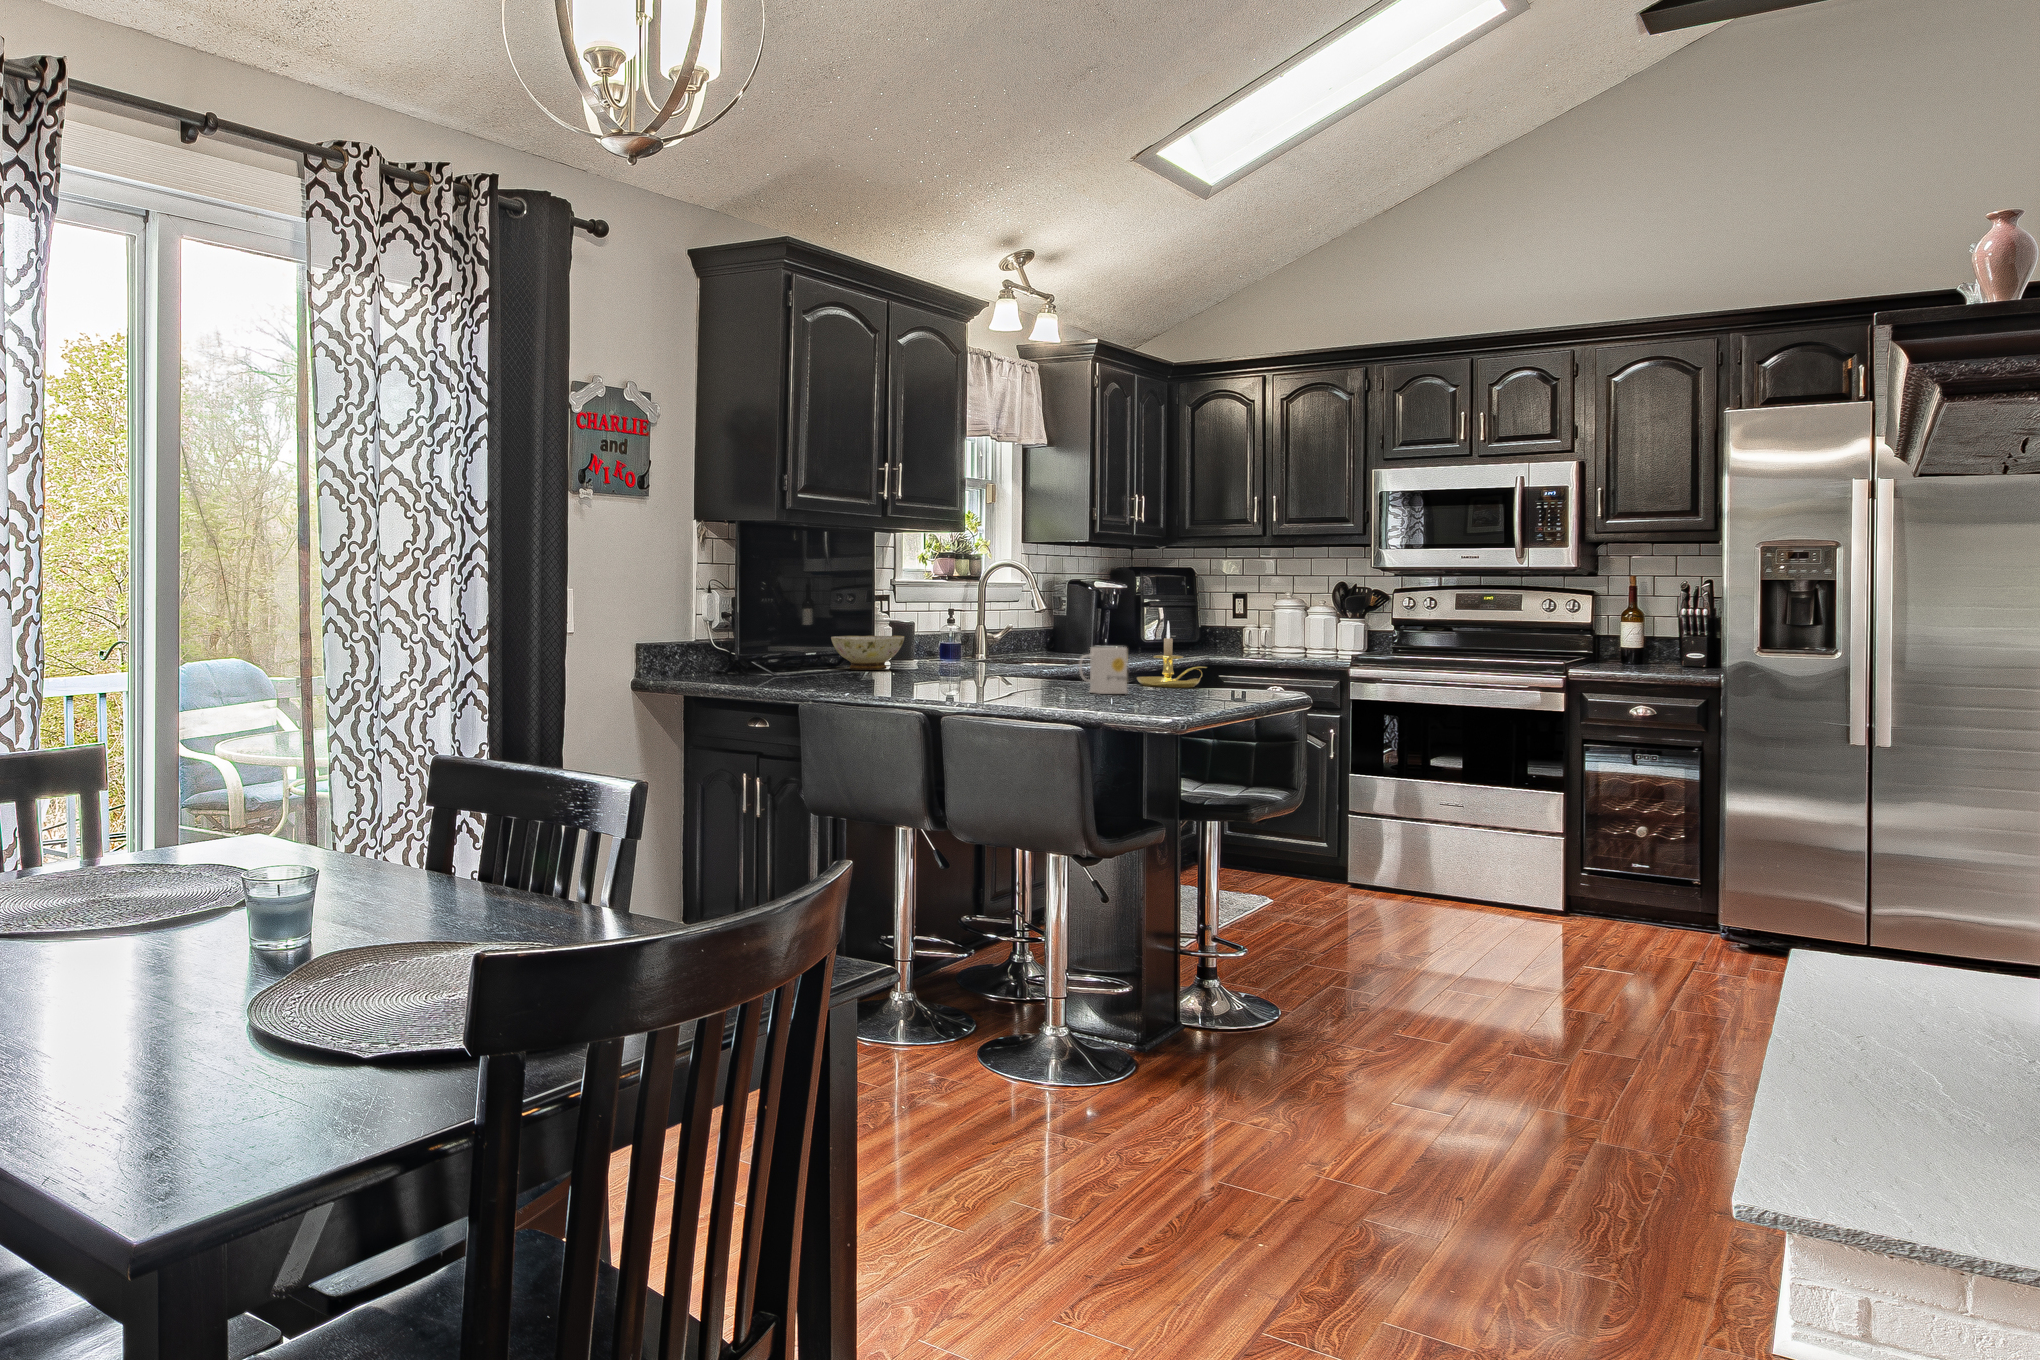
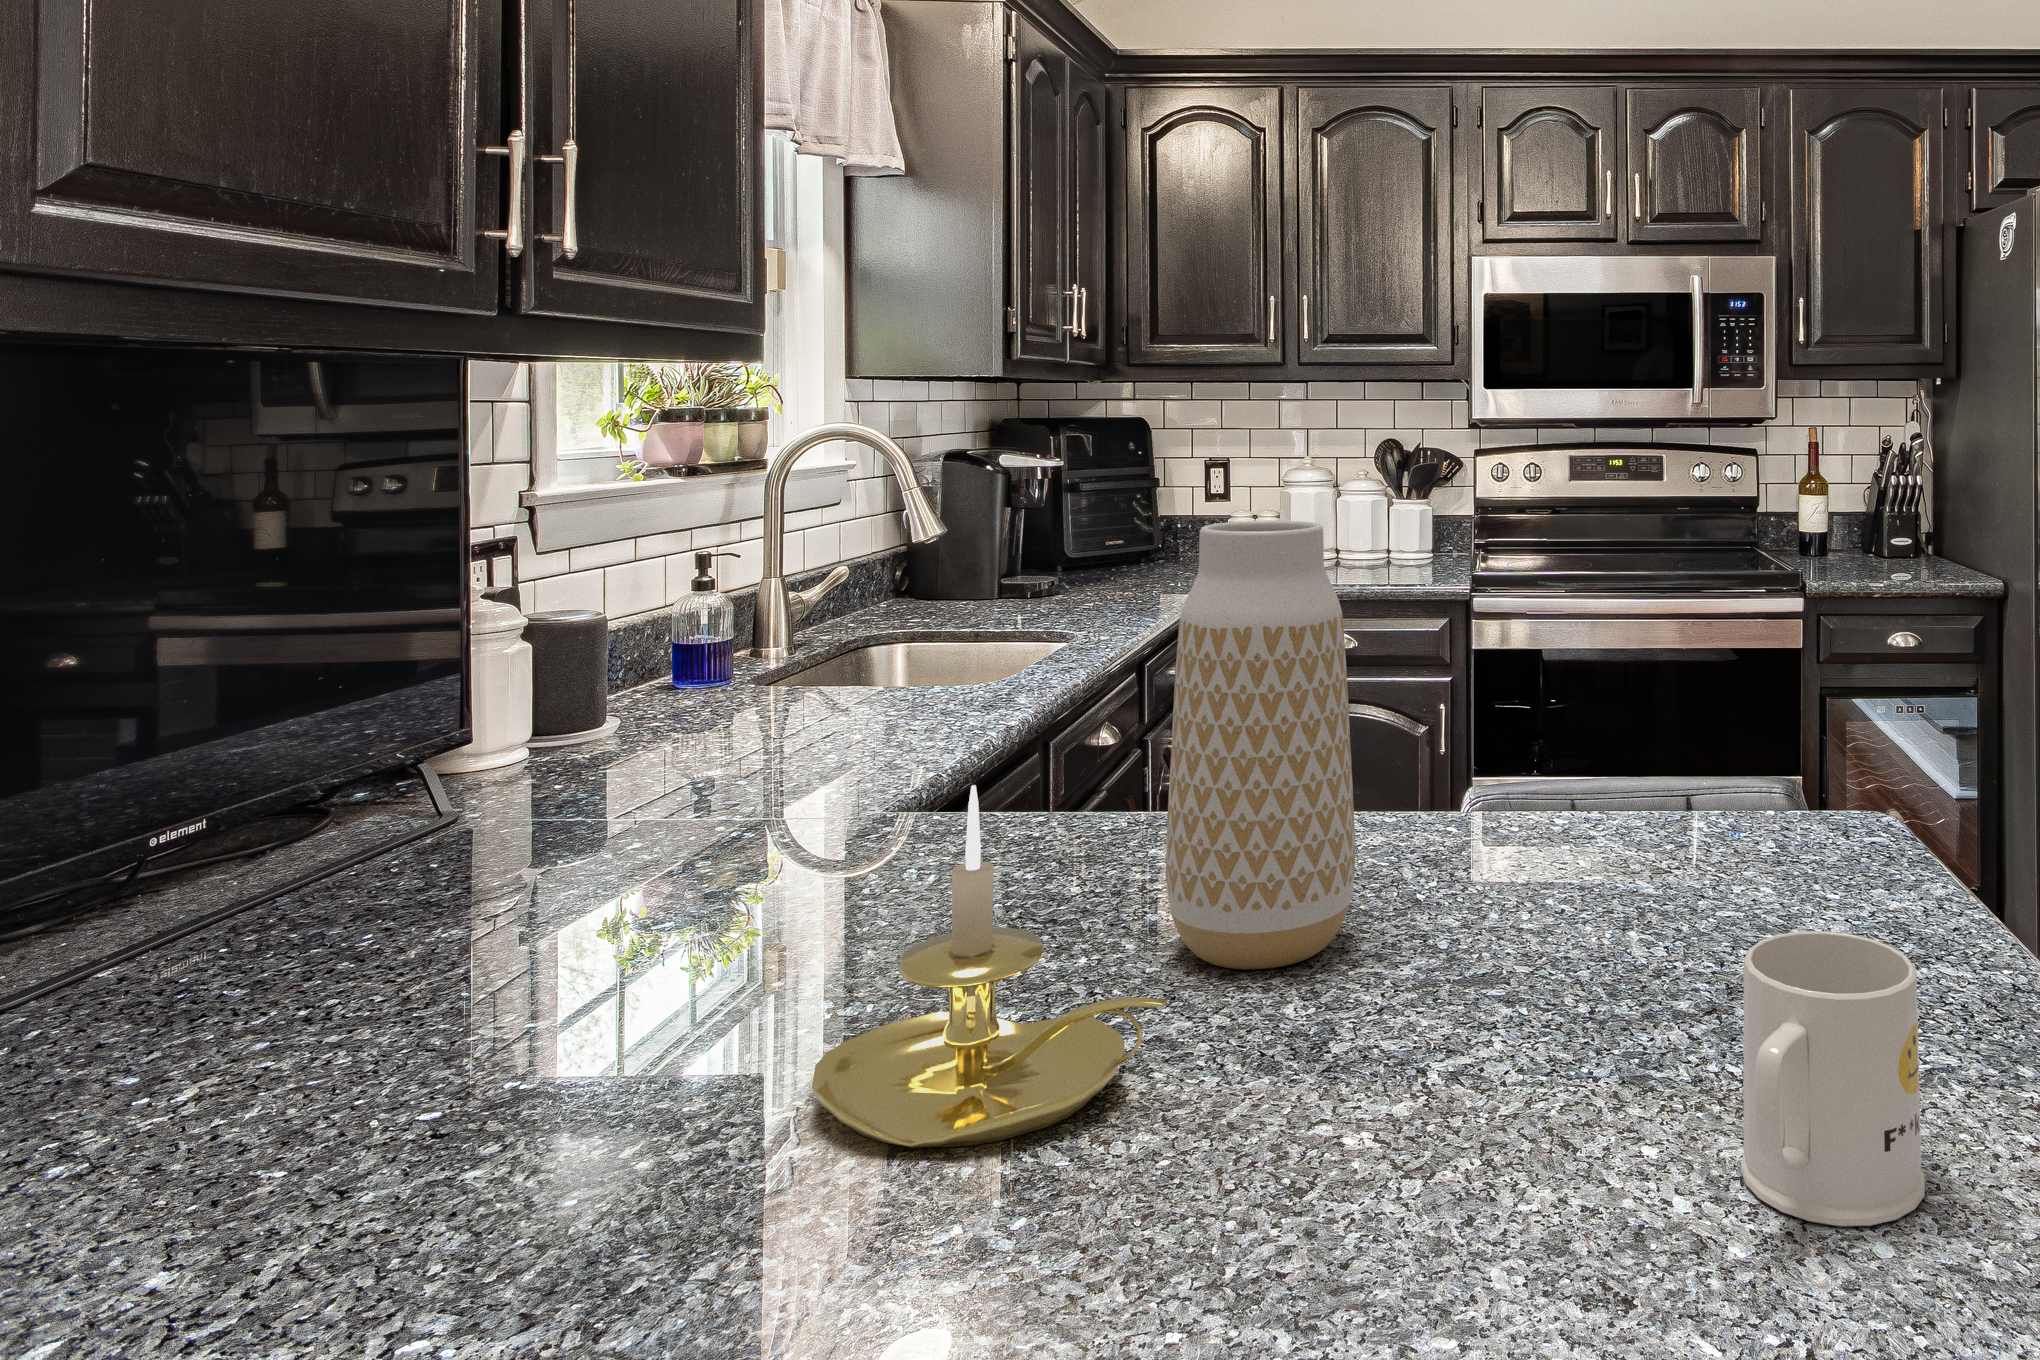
vase: none [1023,568,1074,682] -> present [1166,521,1355,969]
candle holder: present [1137,621,1207,688] -> present [812,785,1168,1148]
ceramic bowl: present [831,635,904,670] -> none [240,759,607,956]

